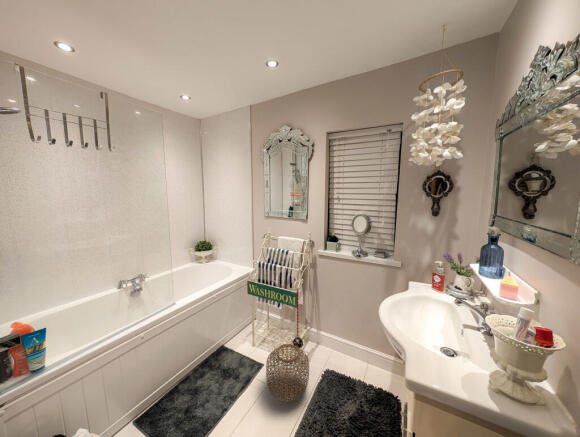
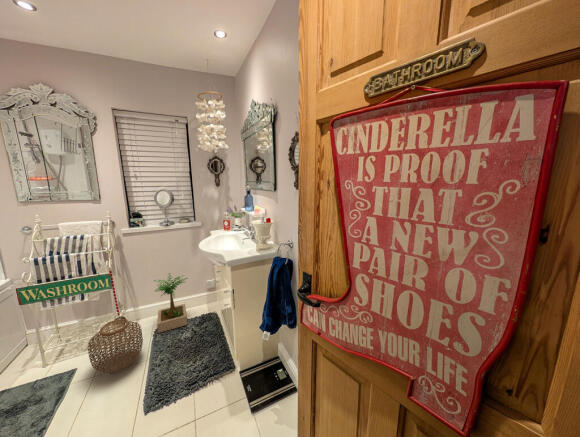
potted plant: none [328,310,375,389] -> present [154,273,188,333]

